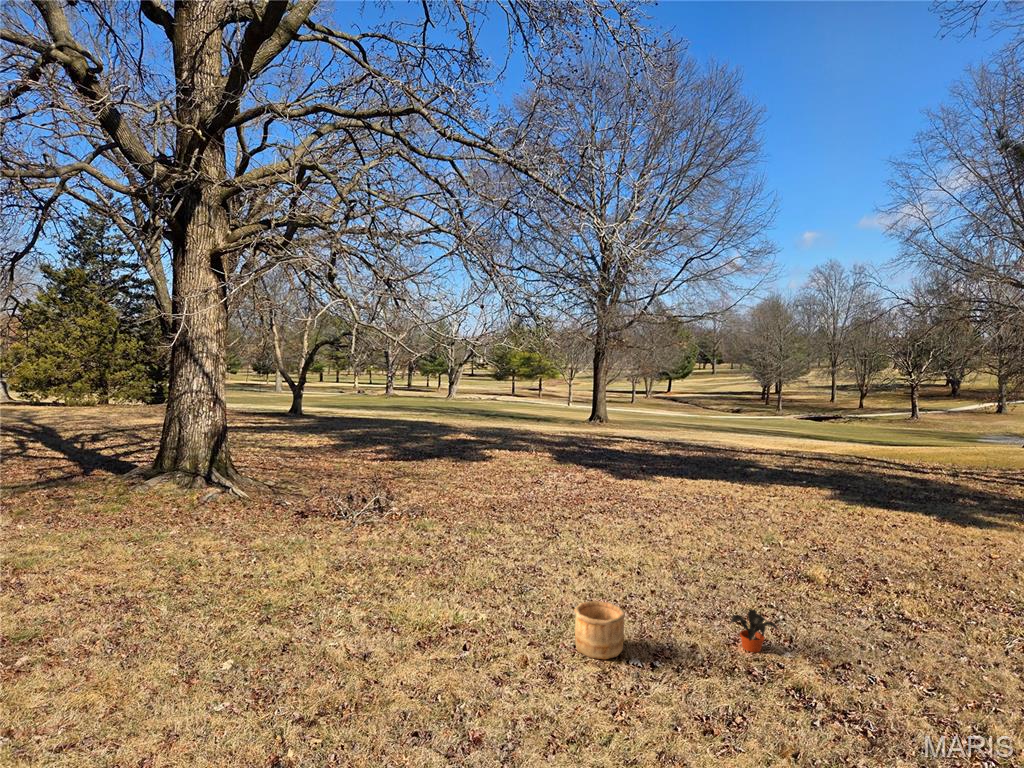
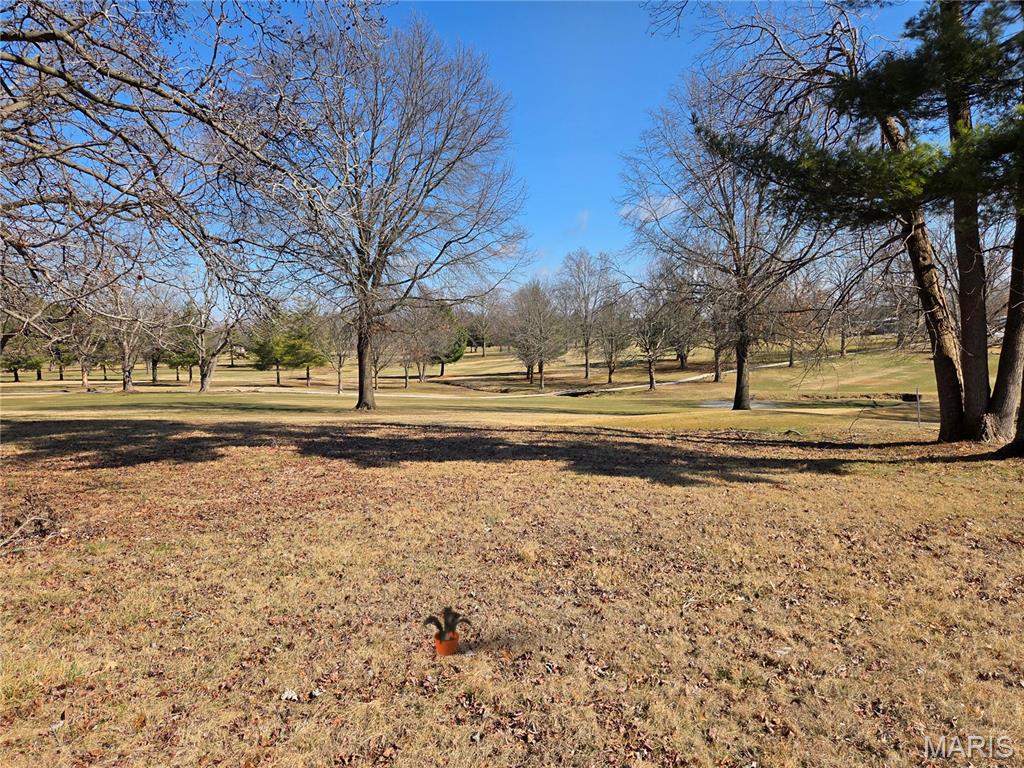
wooden bucket: present [574,601,626,659] -> none [224,629,291,705]

